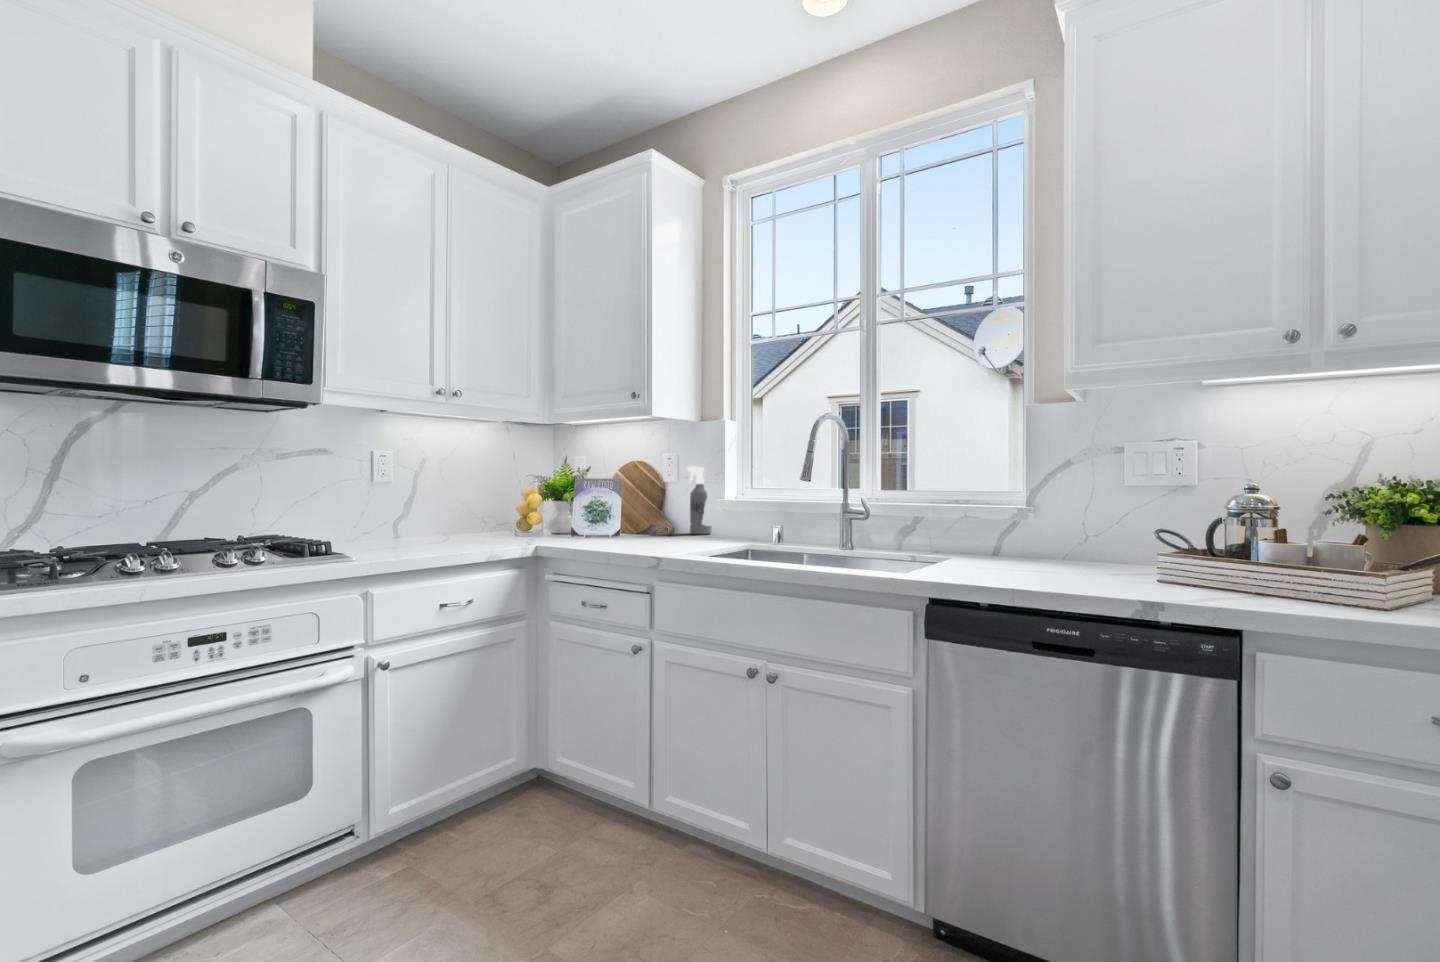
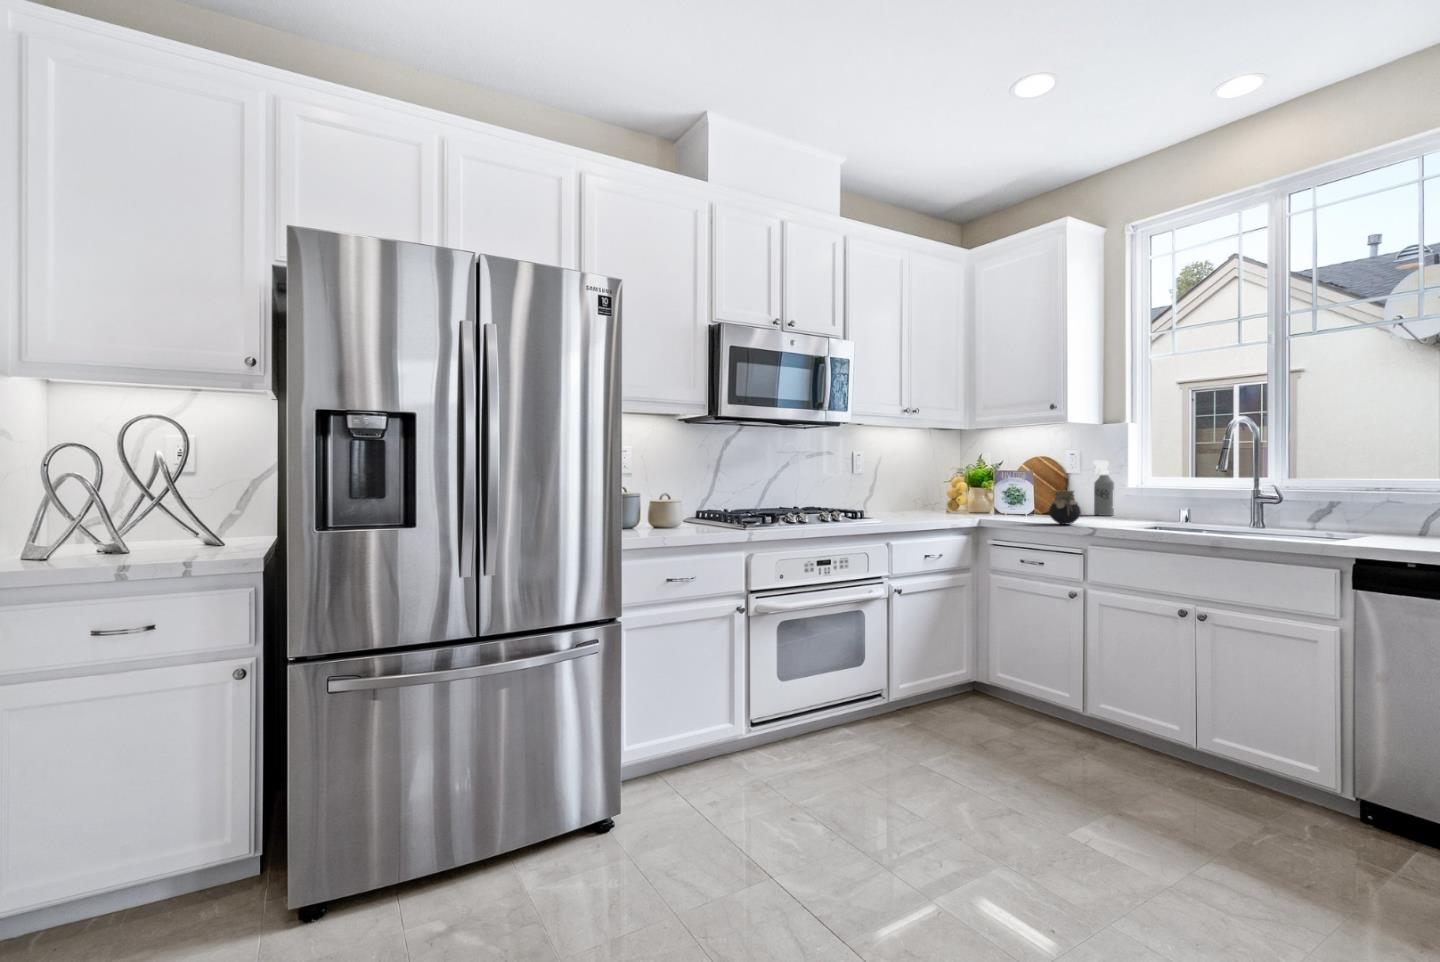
jar: none [610,506,649,552] -> present [1049,490,1081,524]

